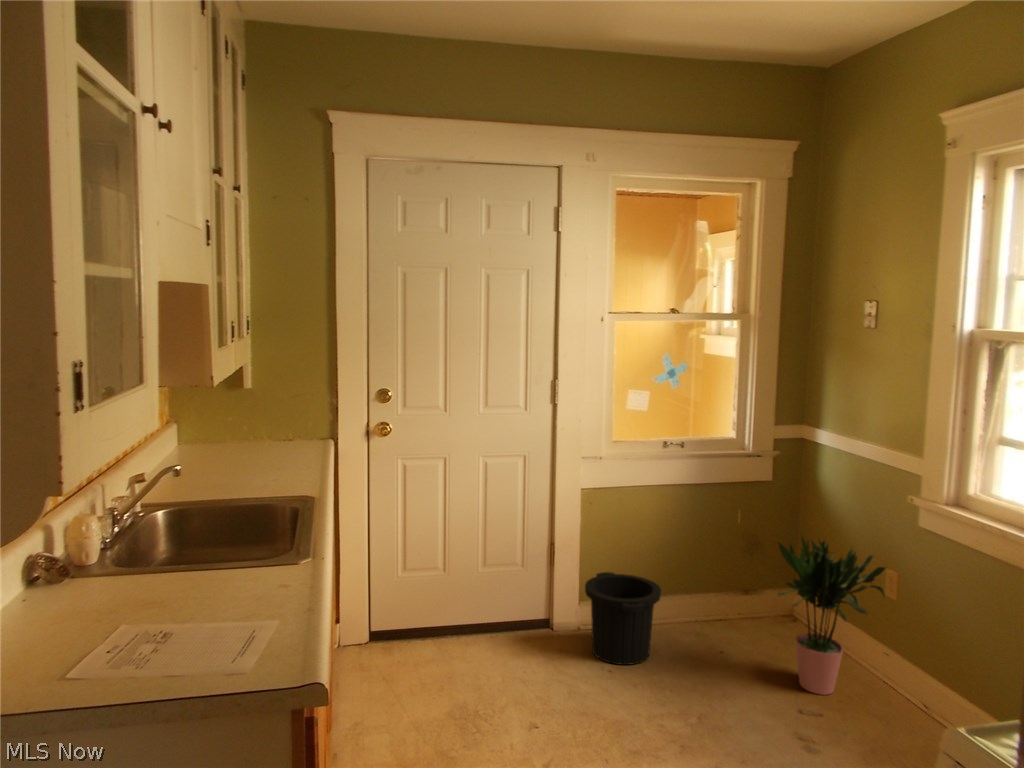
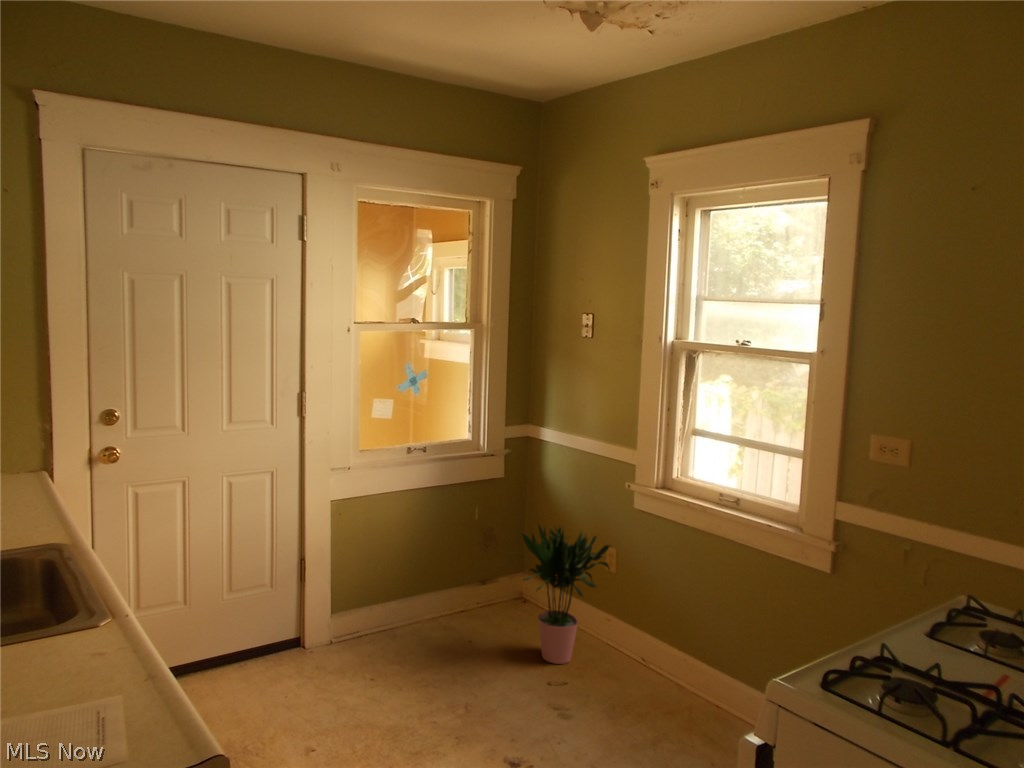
trash can: present [585,572,661,665] -> none [341,580,417,670]

